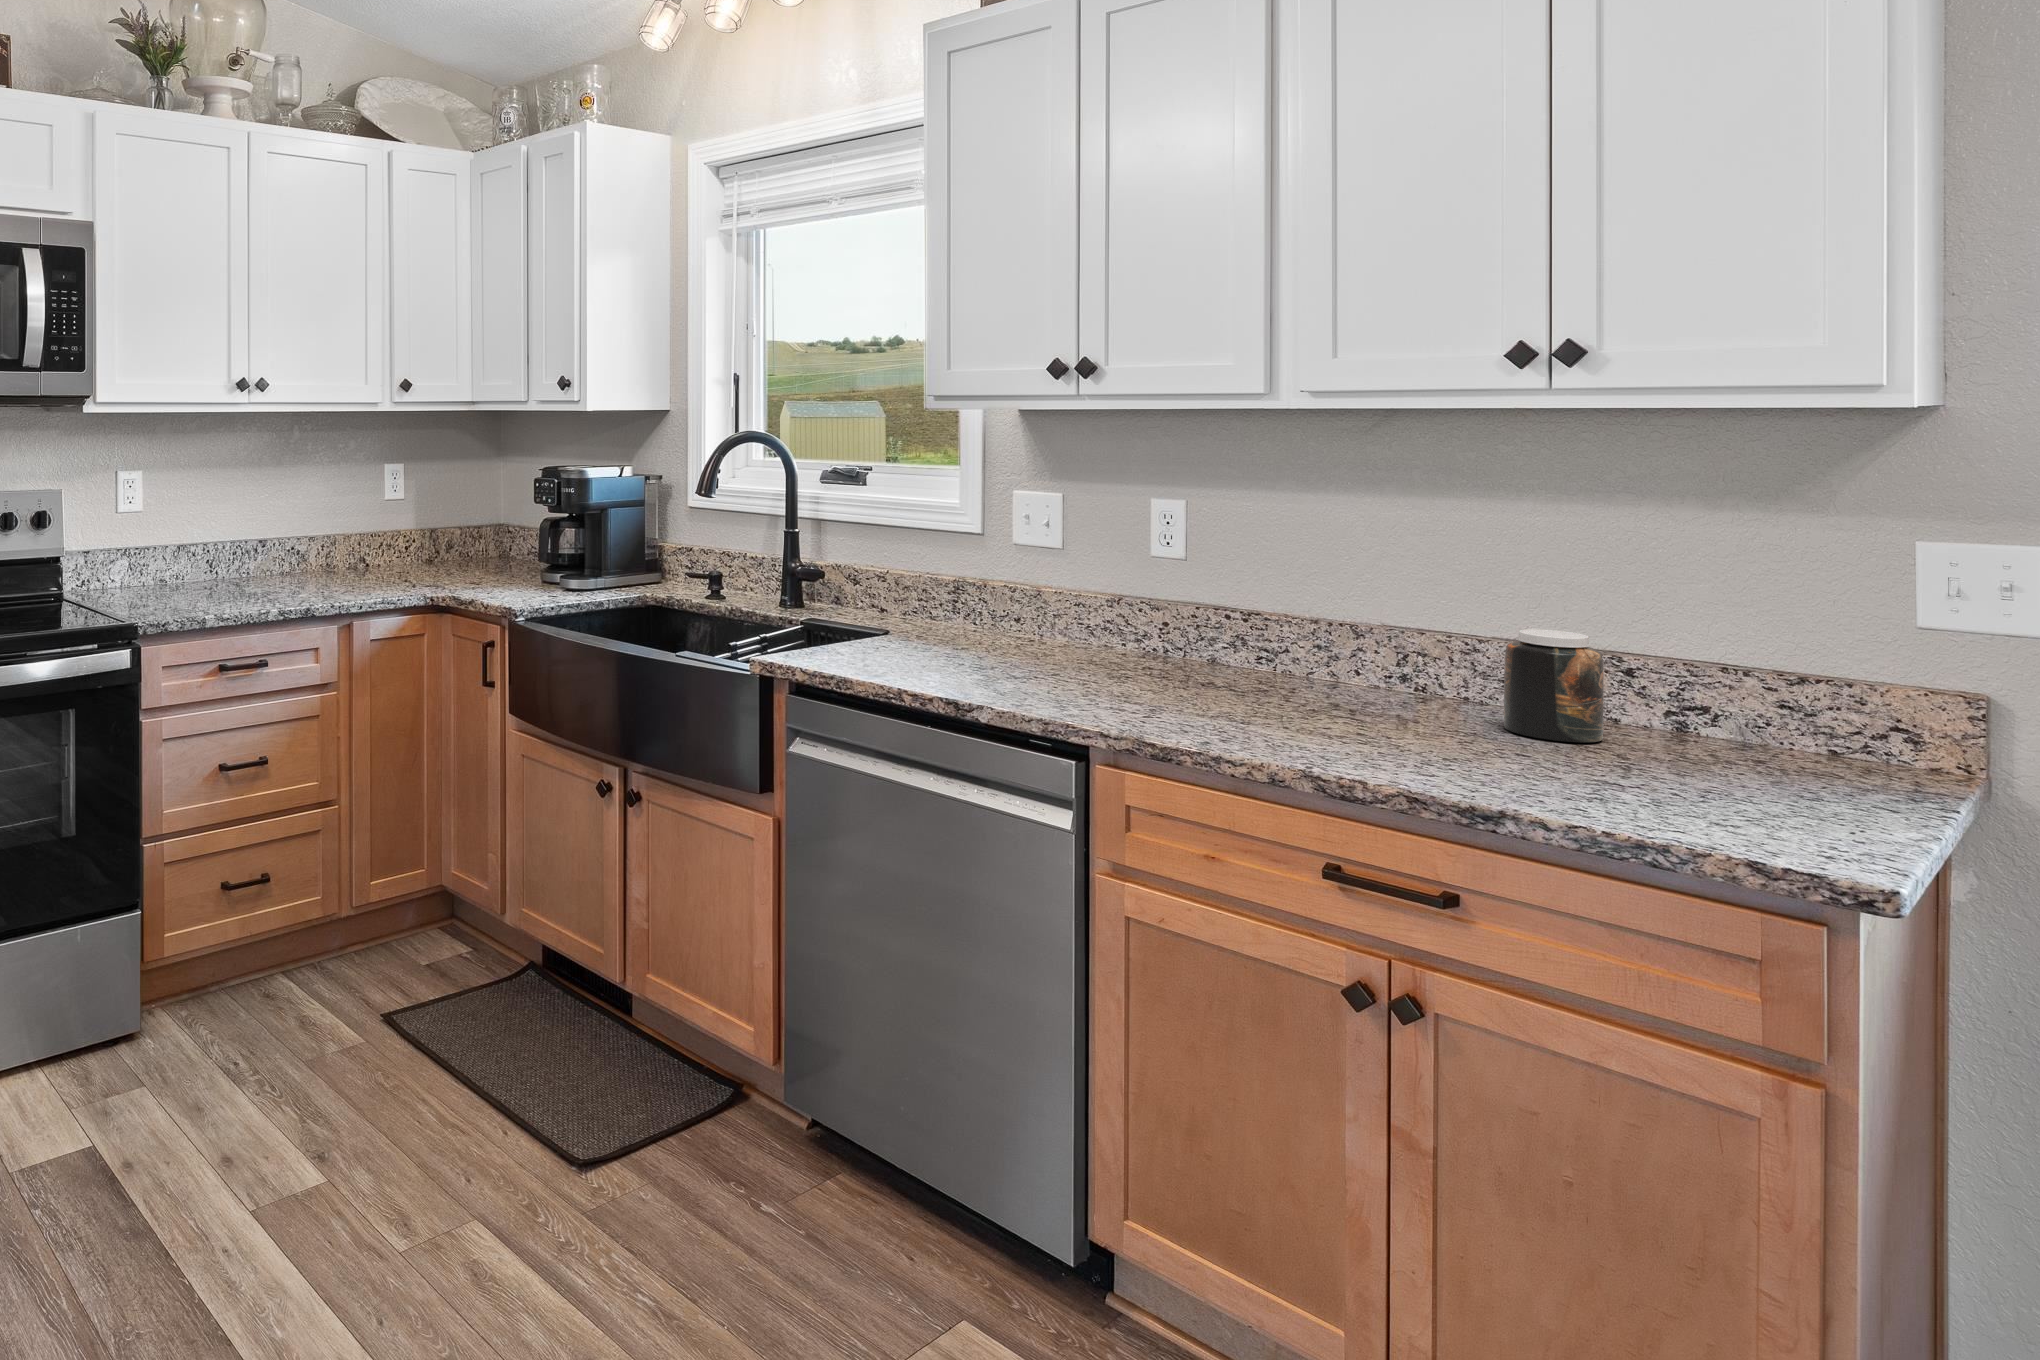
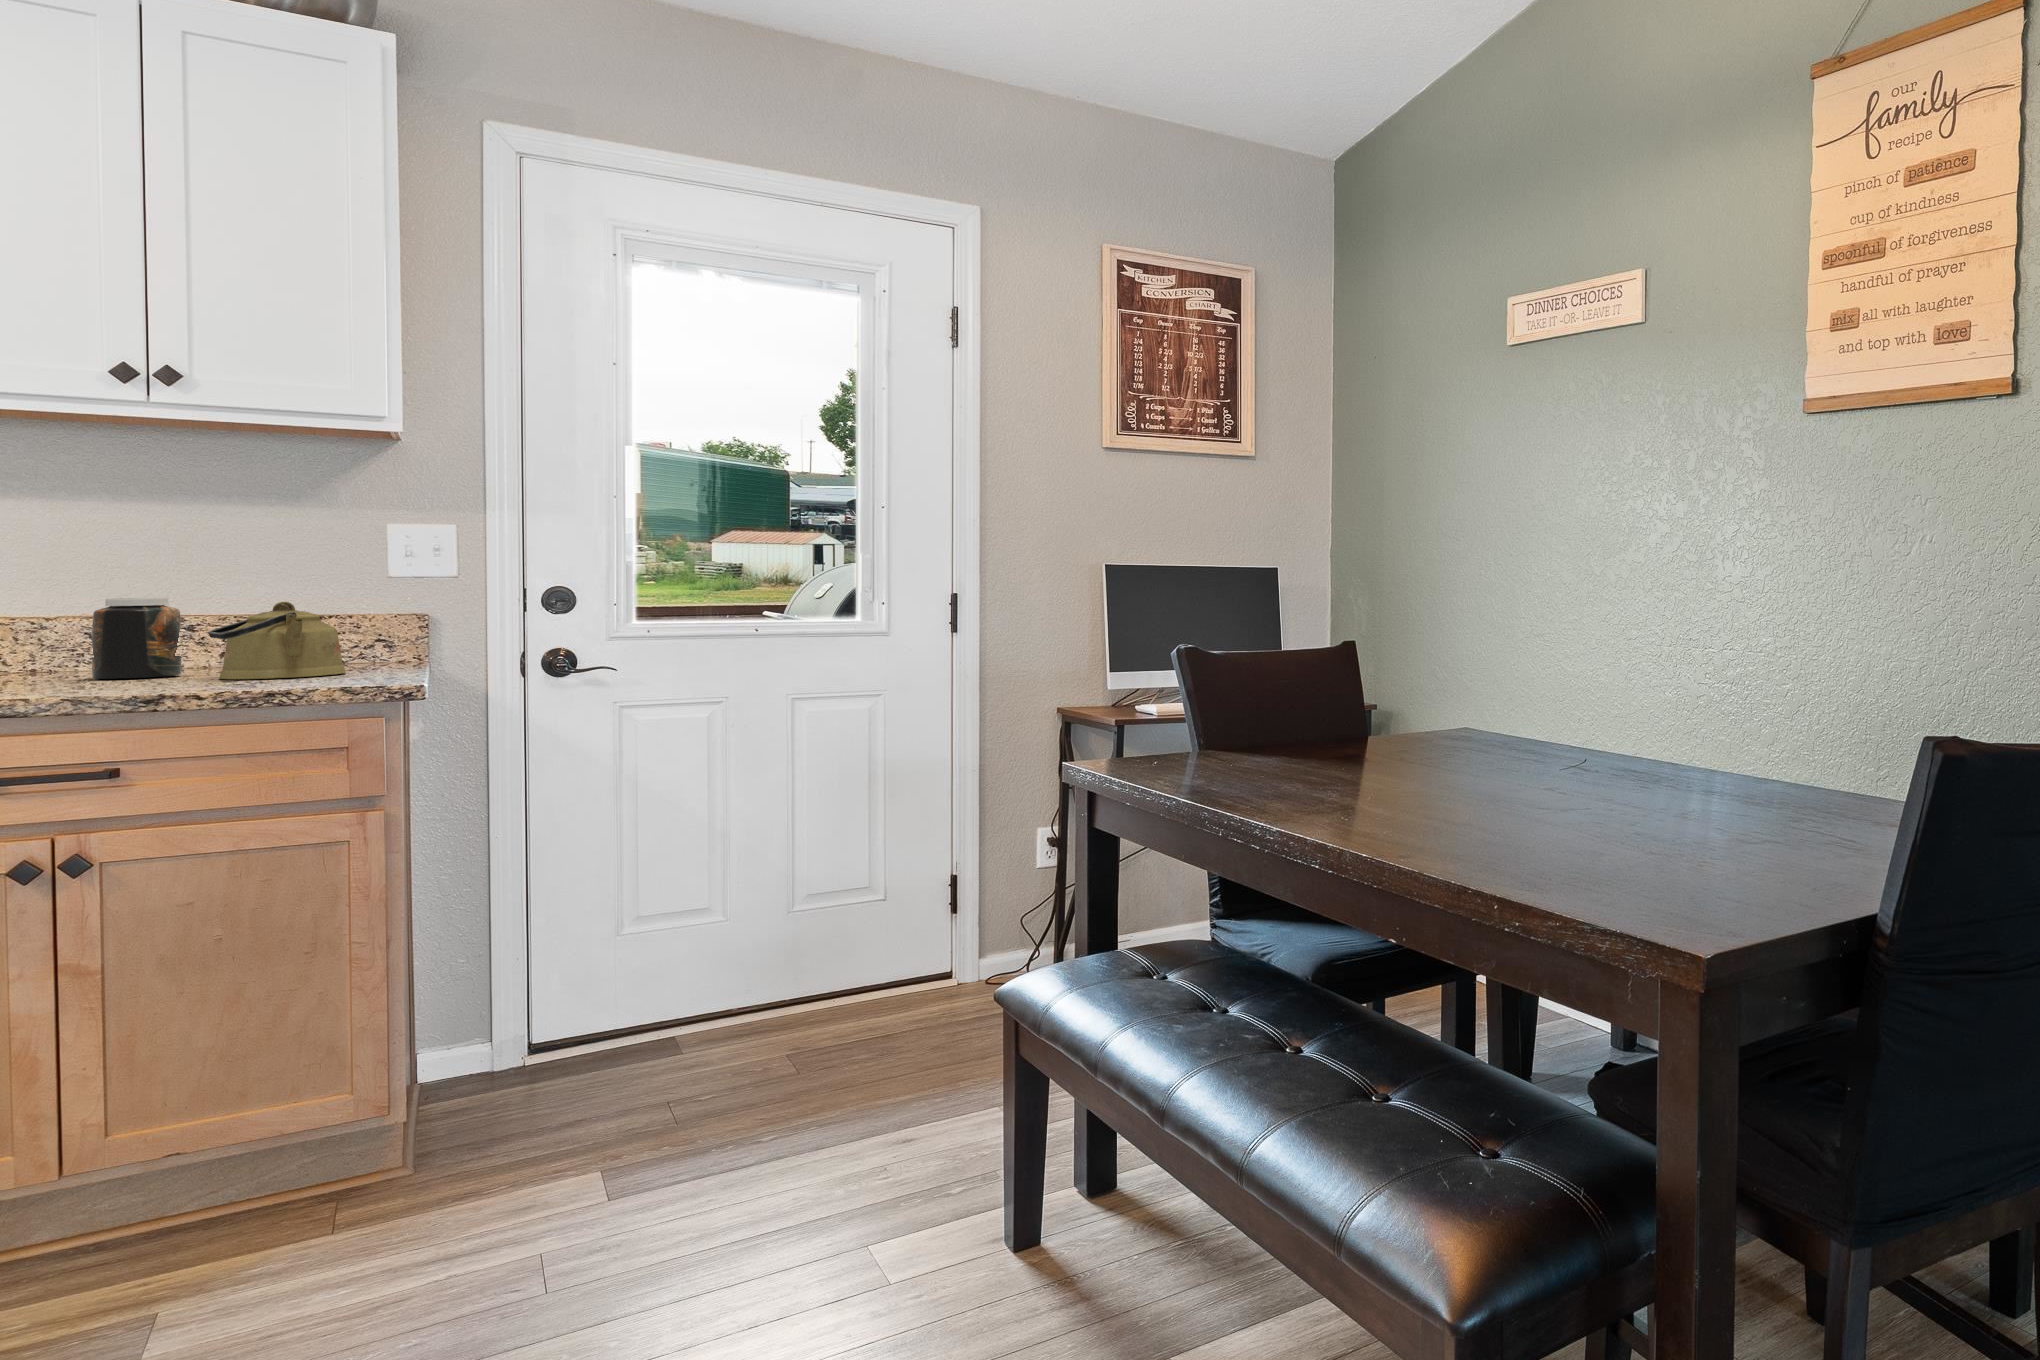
kettle: none [1615,676,1812,806] -> present [208,602,346,679]

